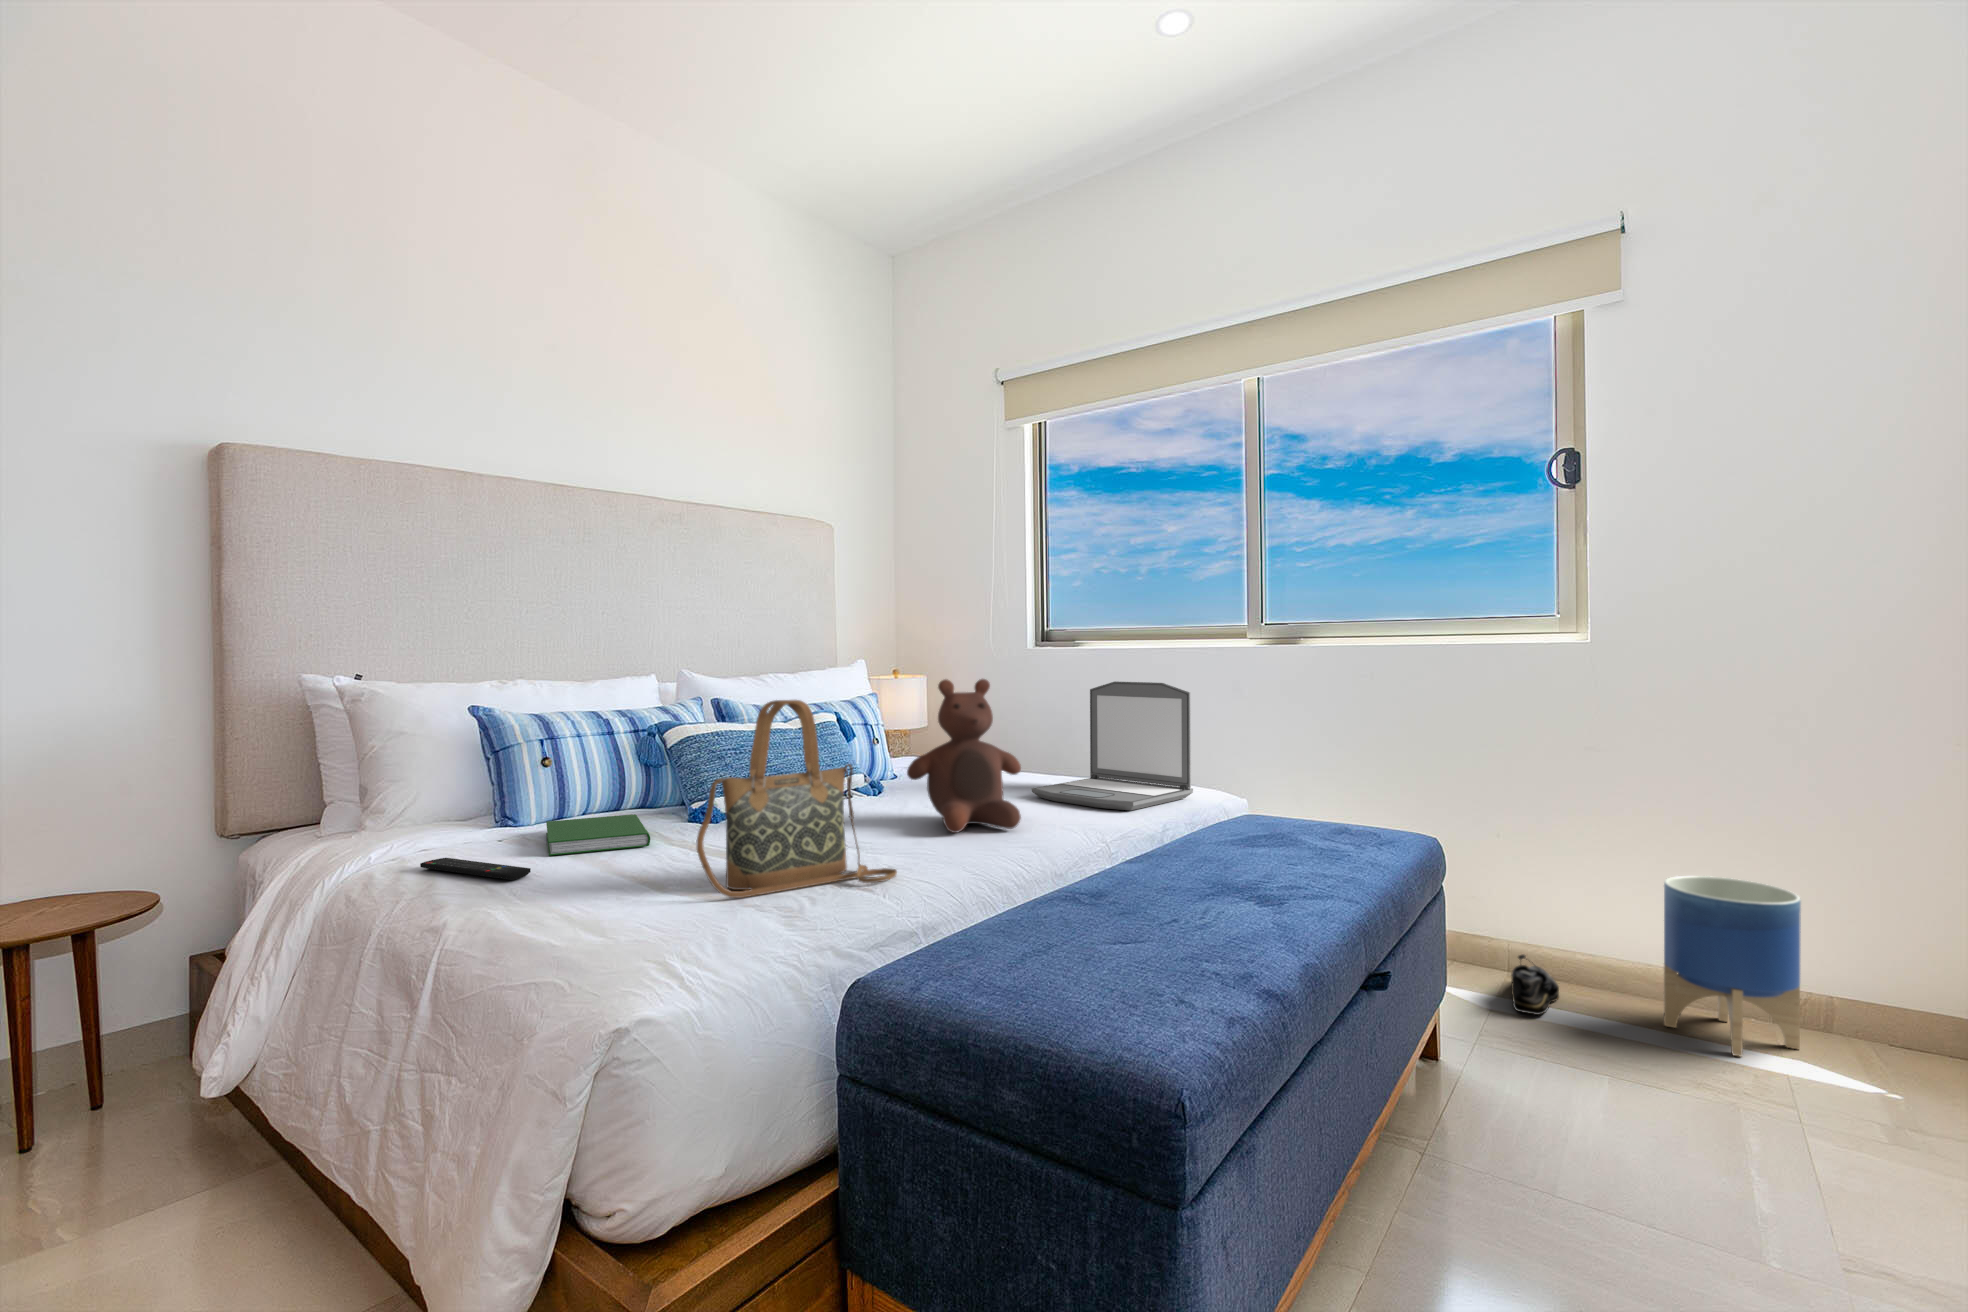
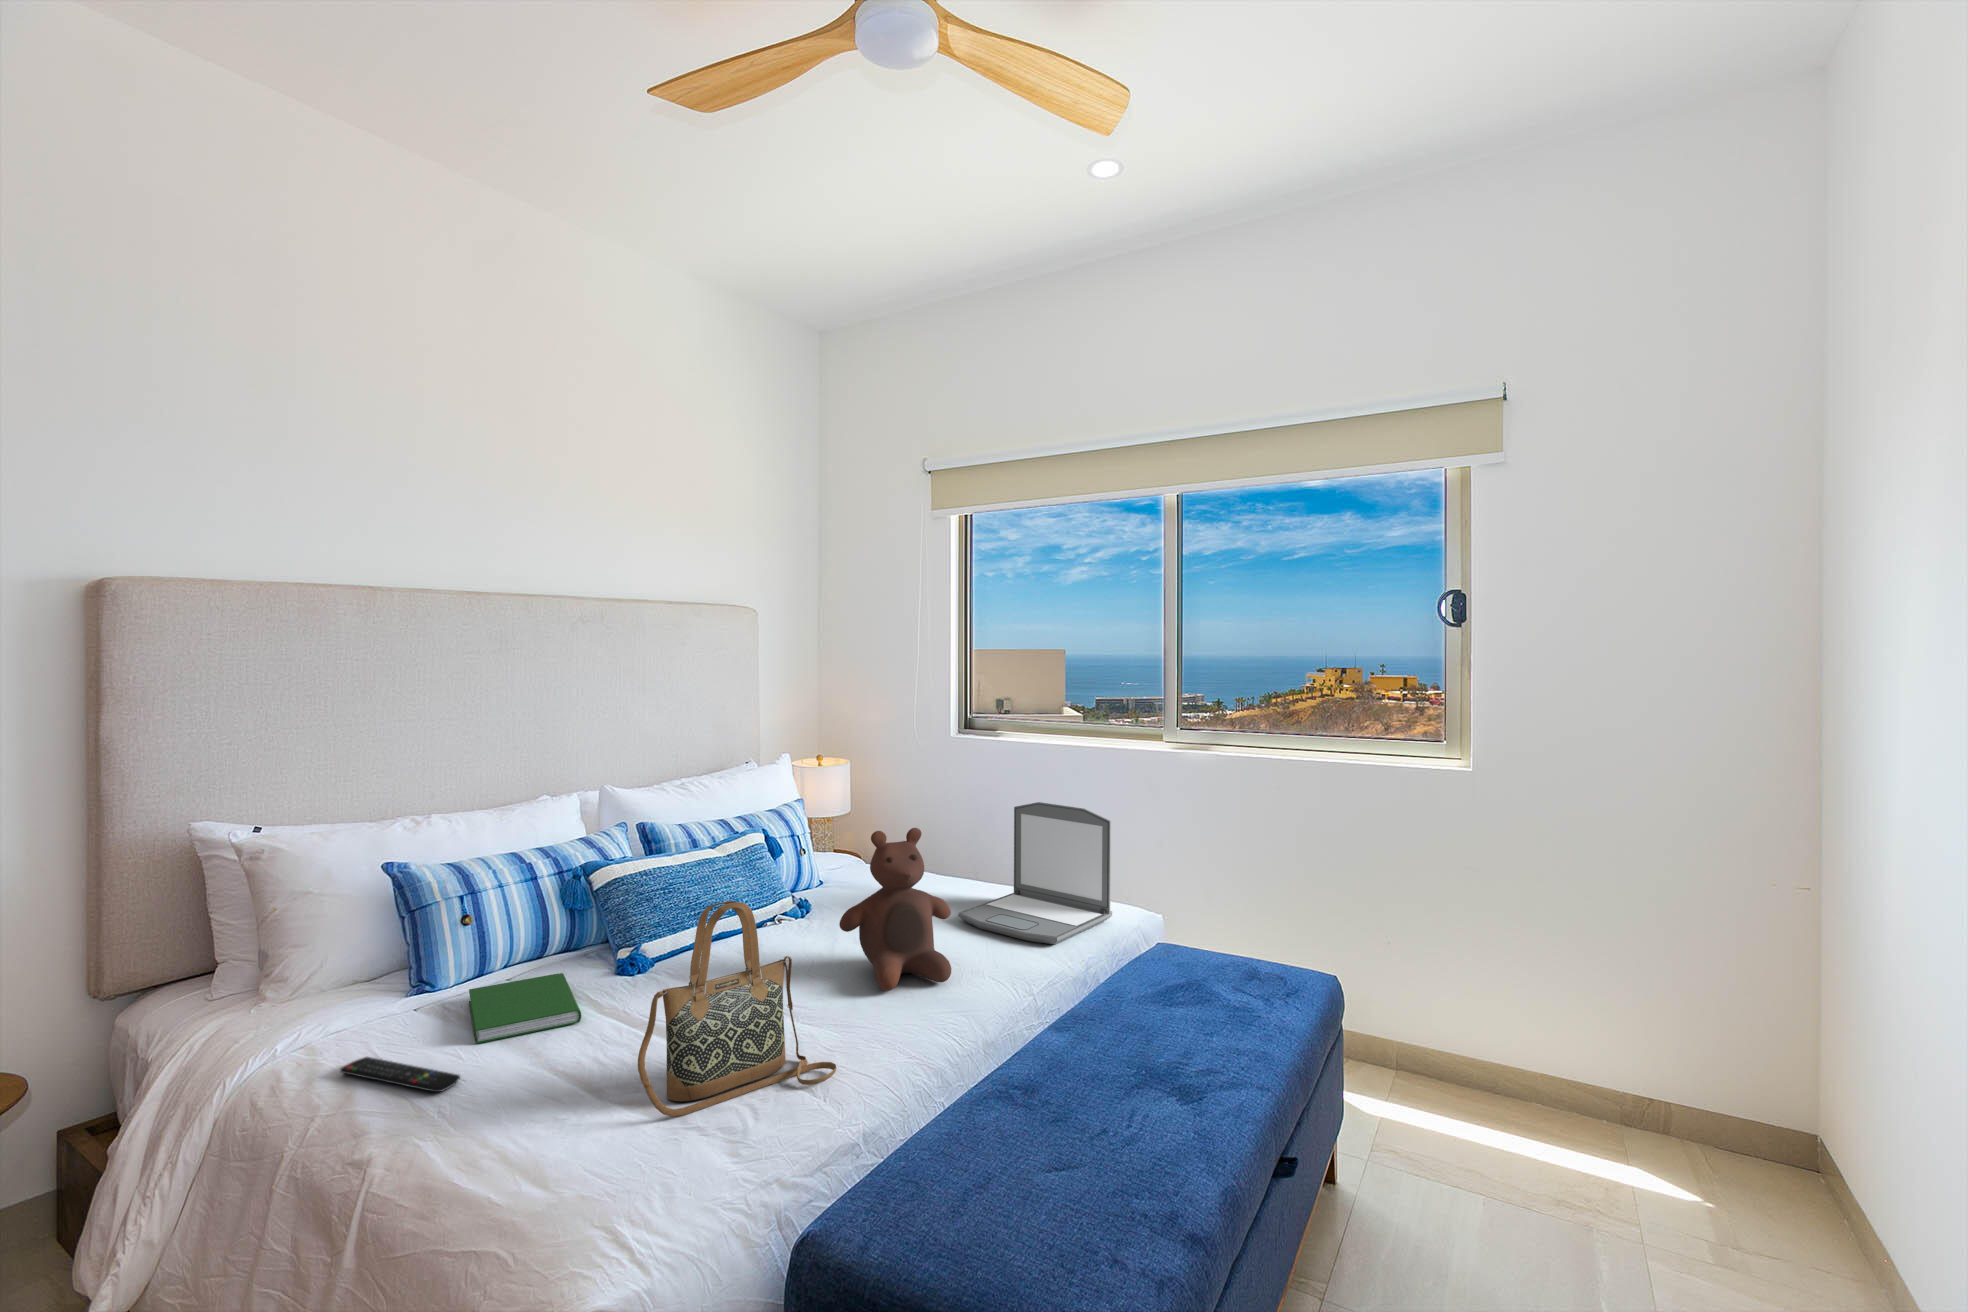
planter: present [1664,876,1801,1057] -> none [1530,991,1647,1166]
shoe: present [1511,955,1559,1015] -> none [1399,1061,1440,1122]

